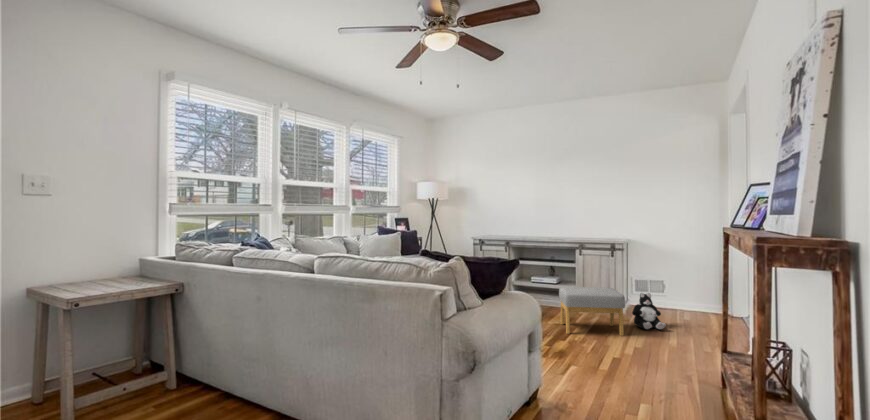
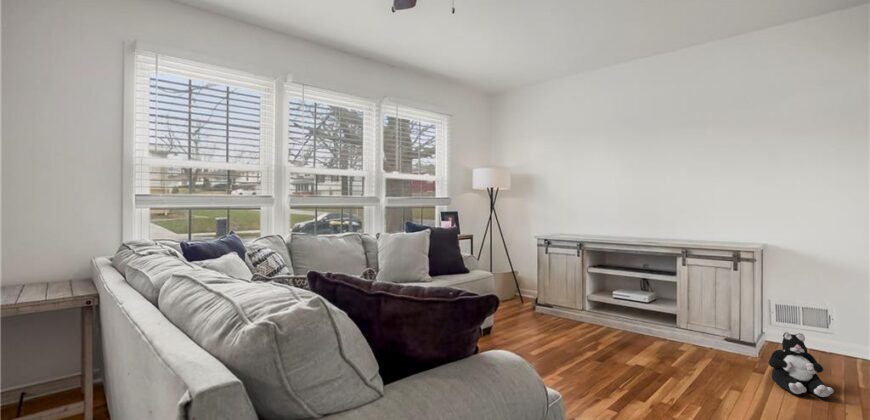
footstool: present [559,287,625,336] -> none [644,314,755,403]

